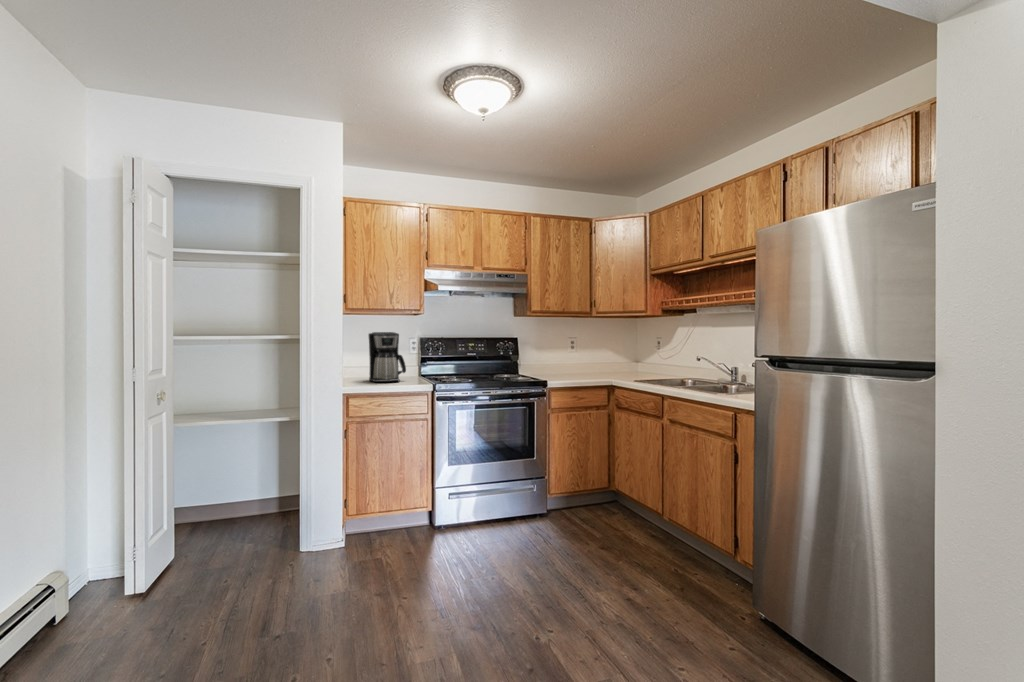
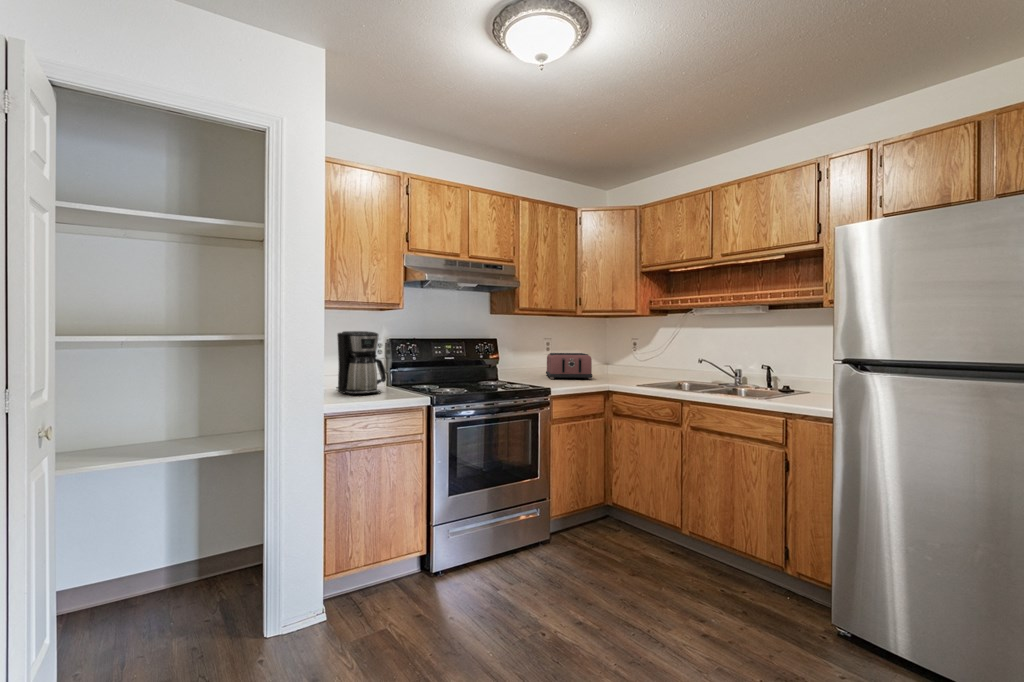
toaster: none [565,351,607,375] -> present [546,353,592,379]

